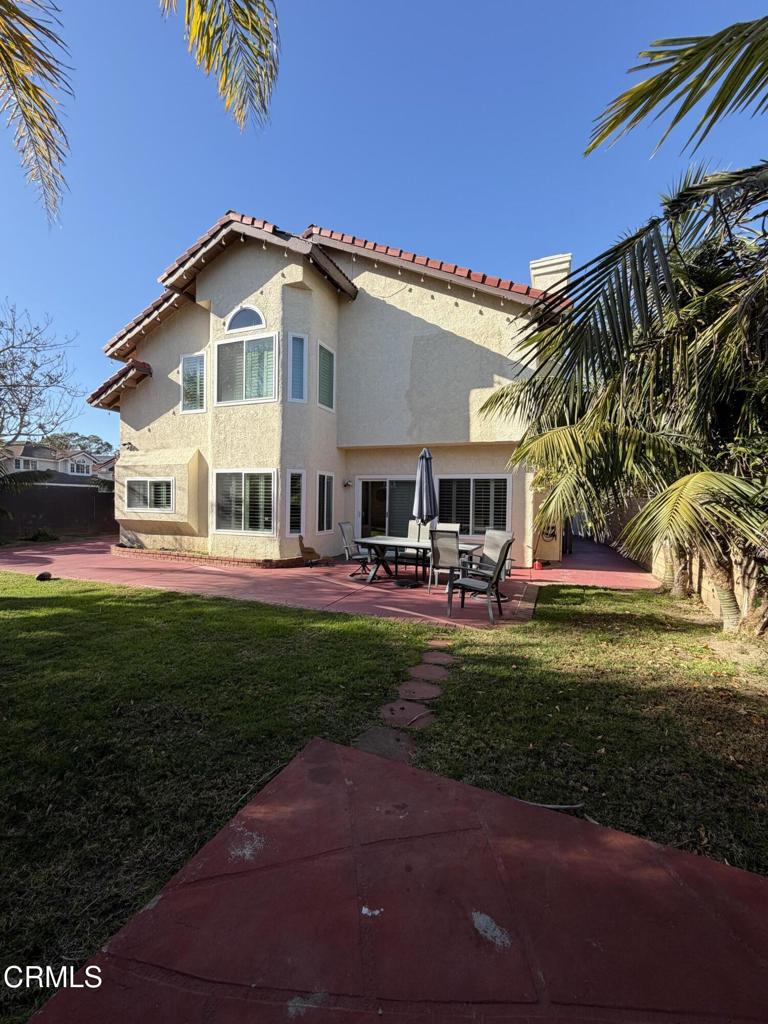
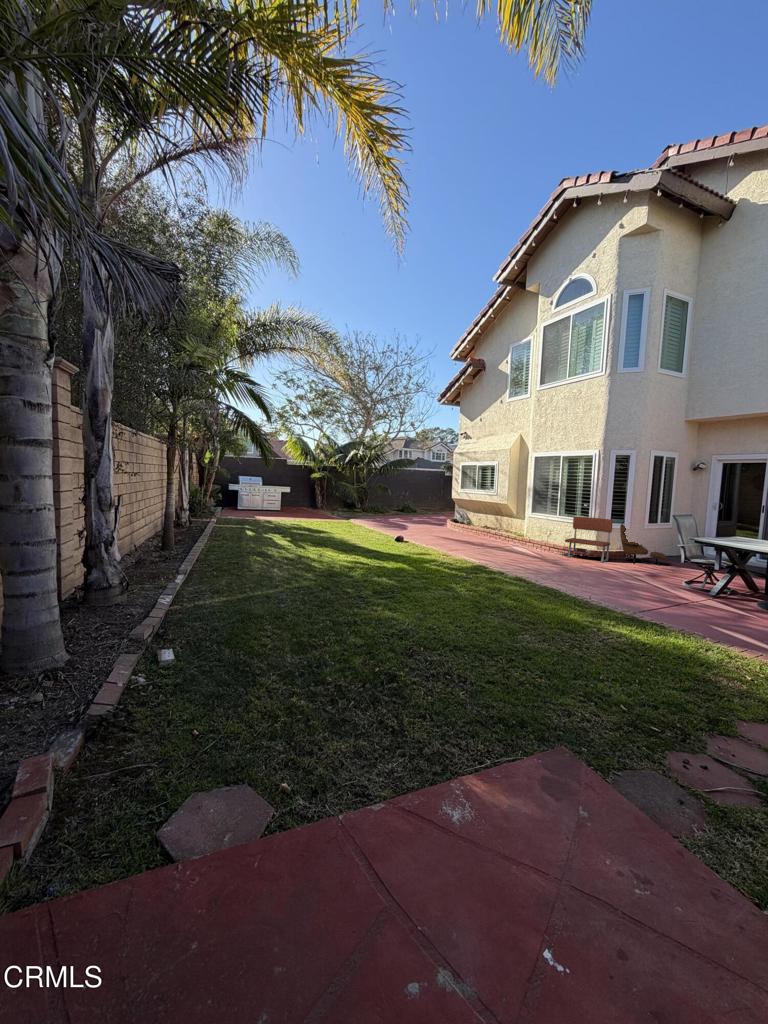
bench: none [253,531,292,571] -> present [565,517,612,562]

